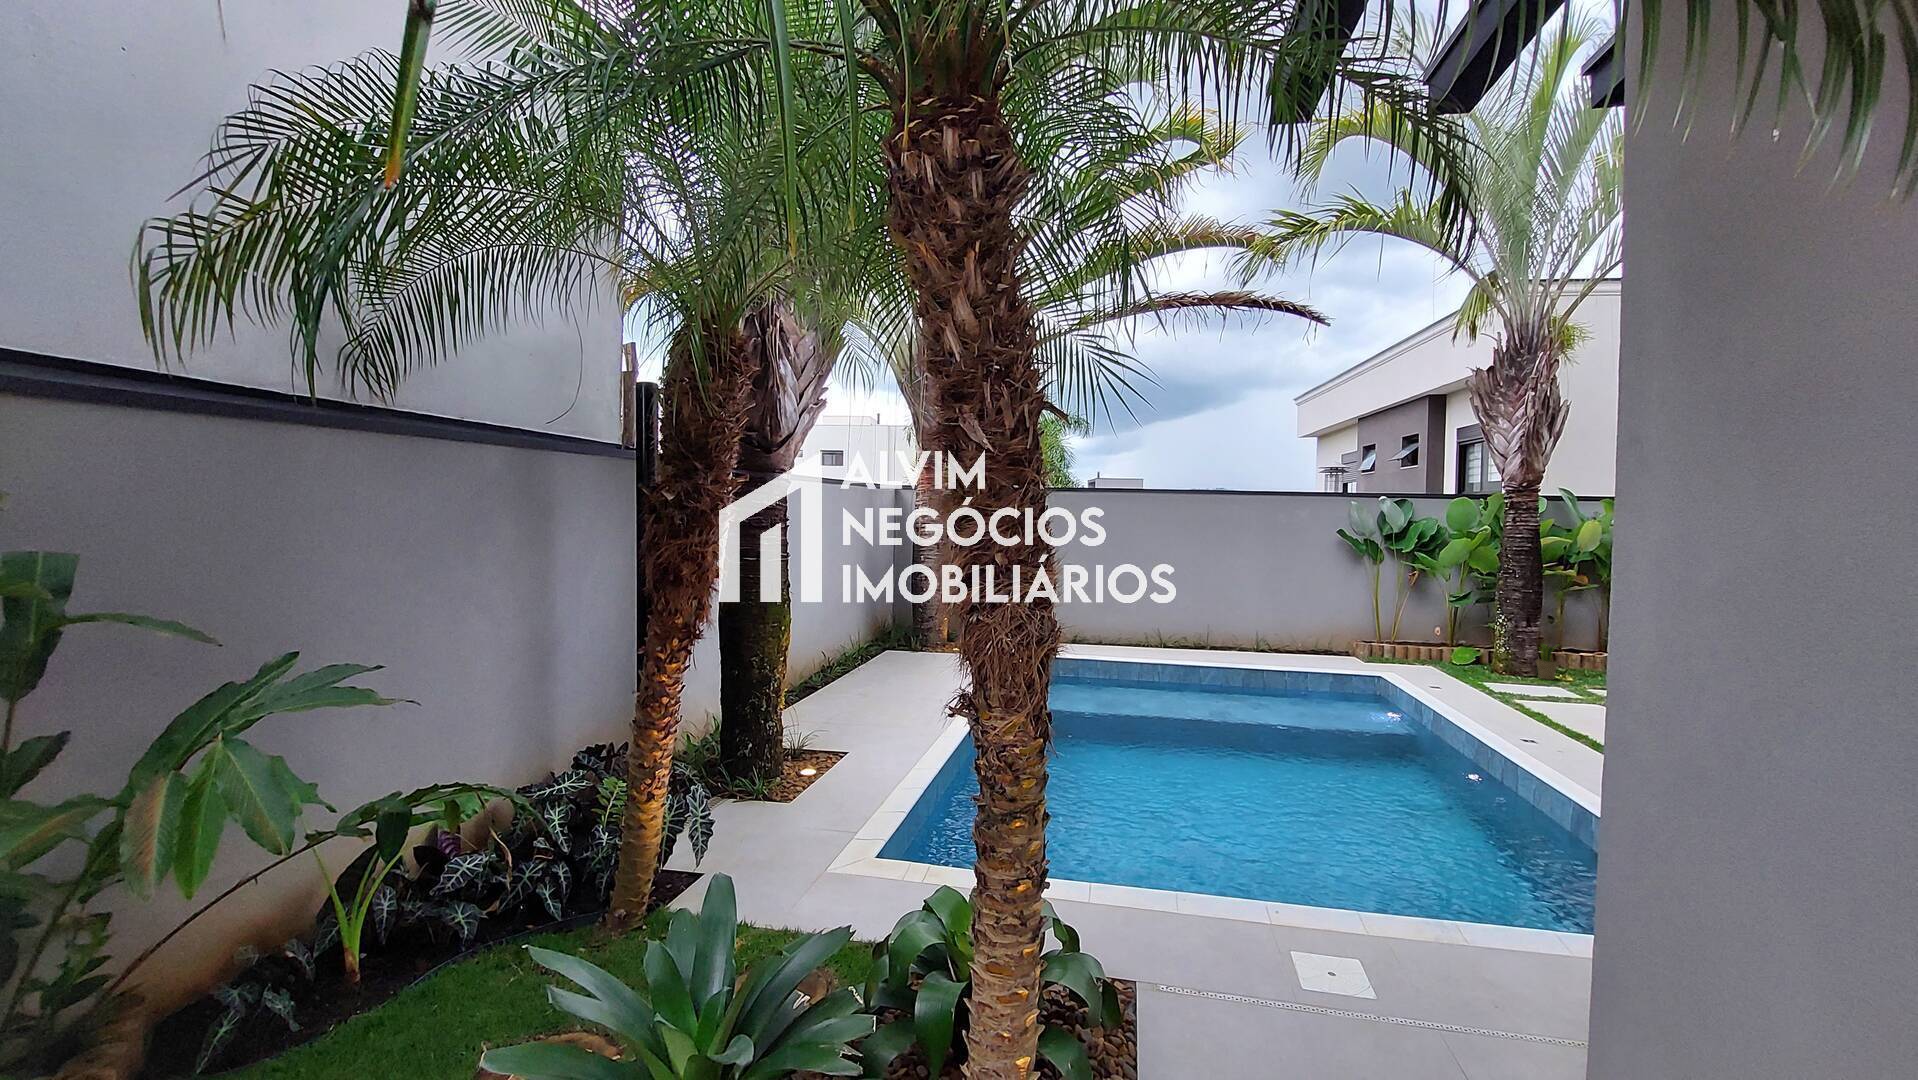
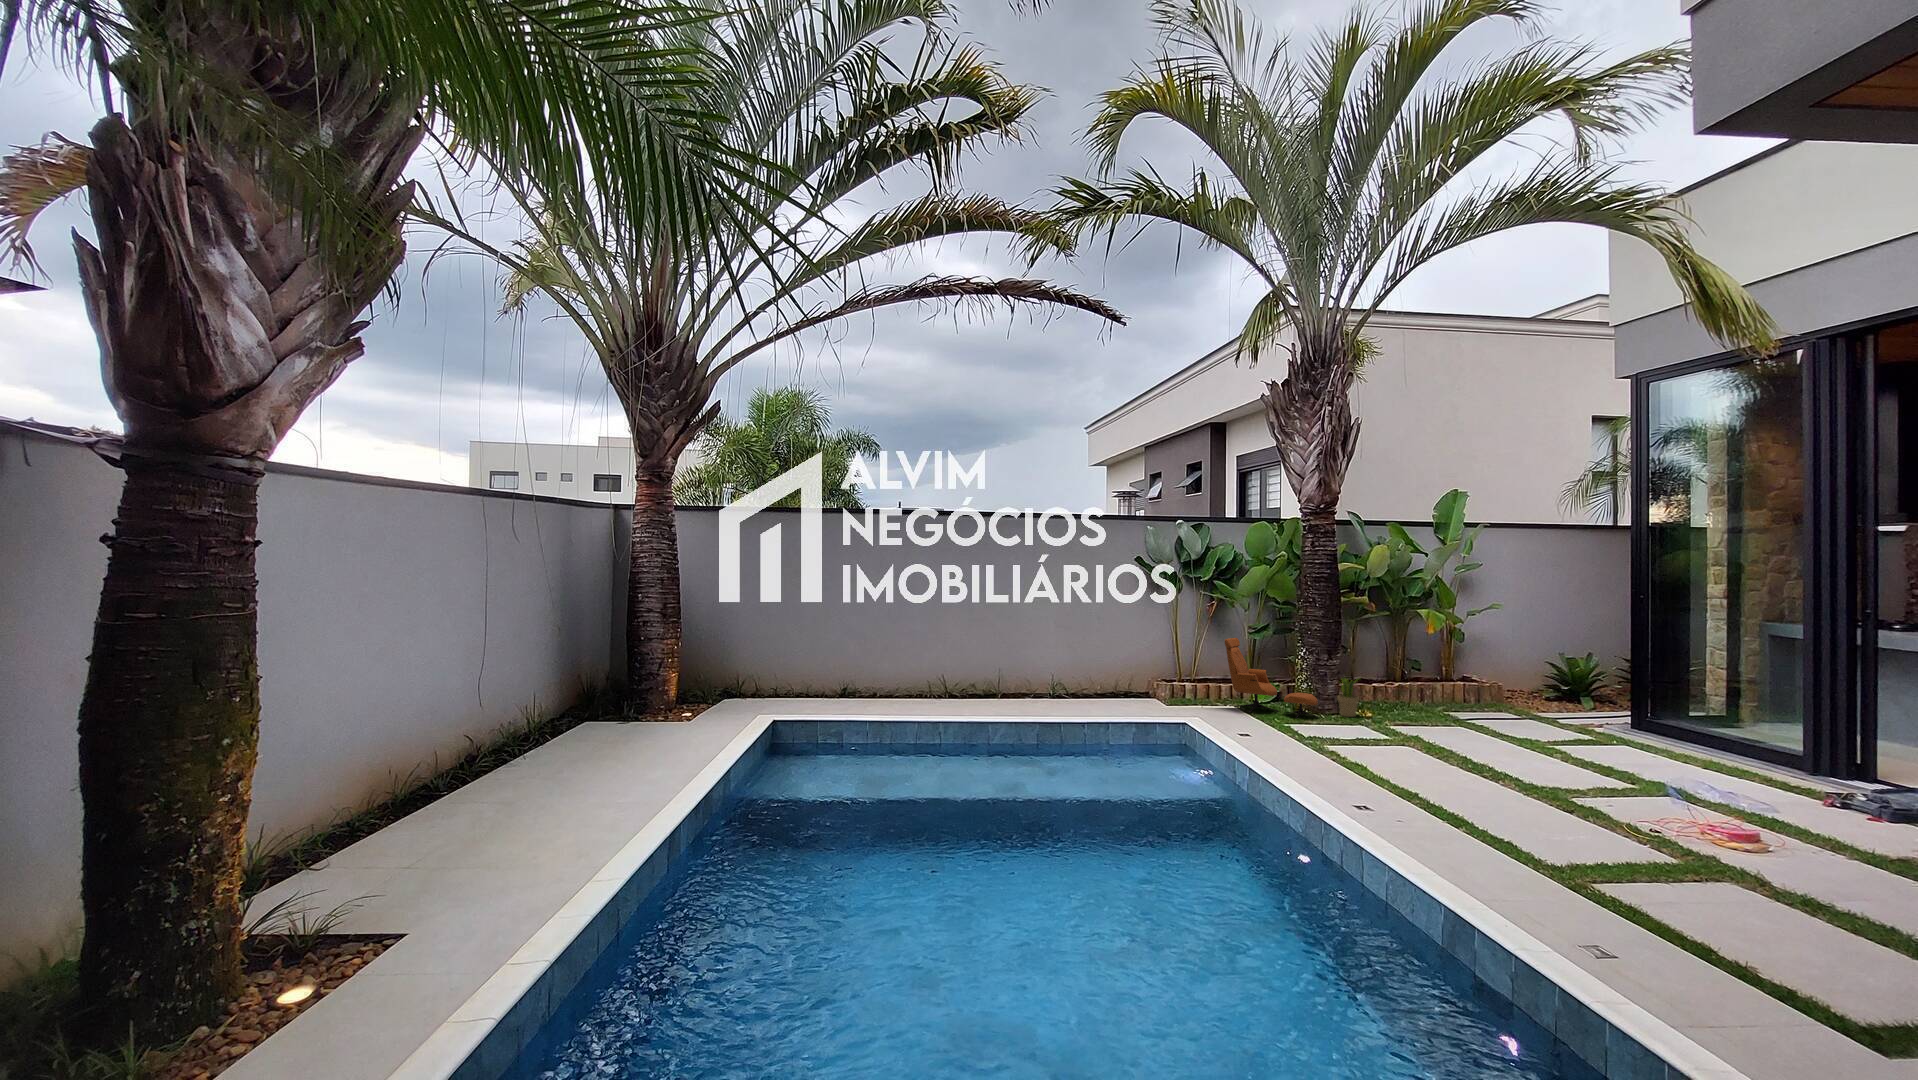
lounge chair: none [1422,604,1514,678] -> present [1225,638,1318,718]

